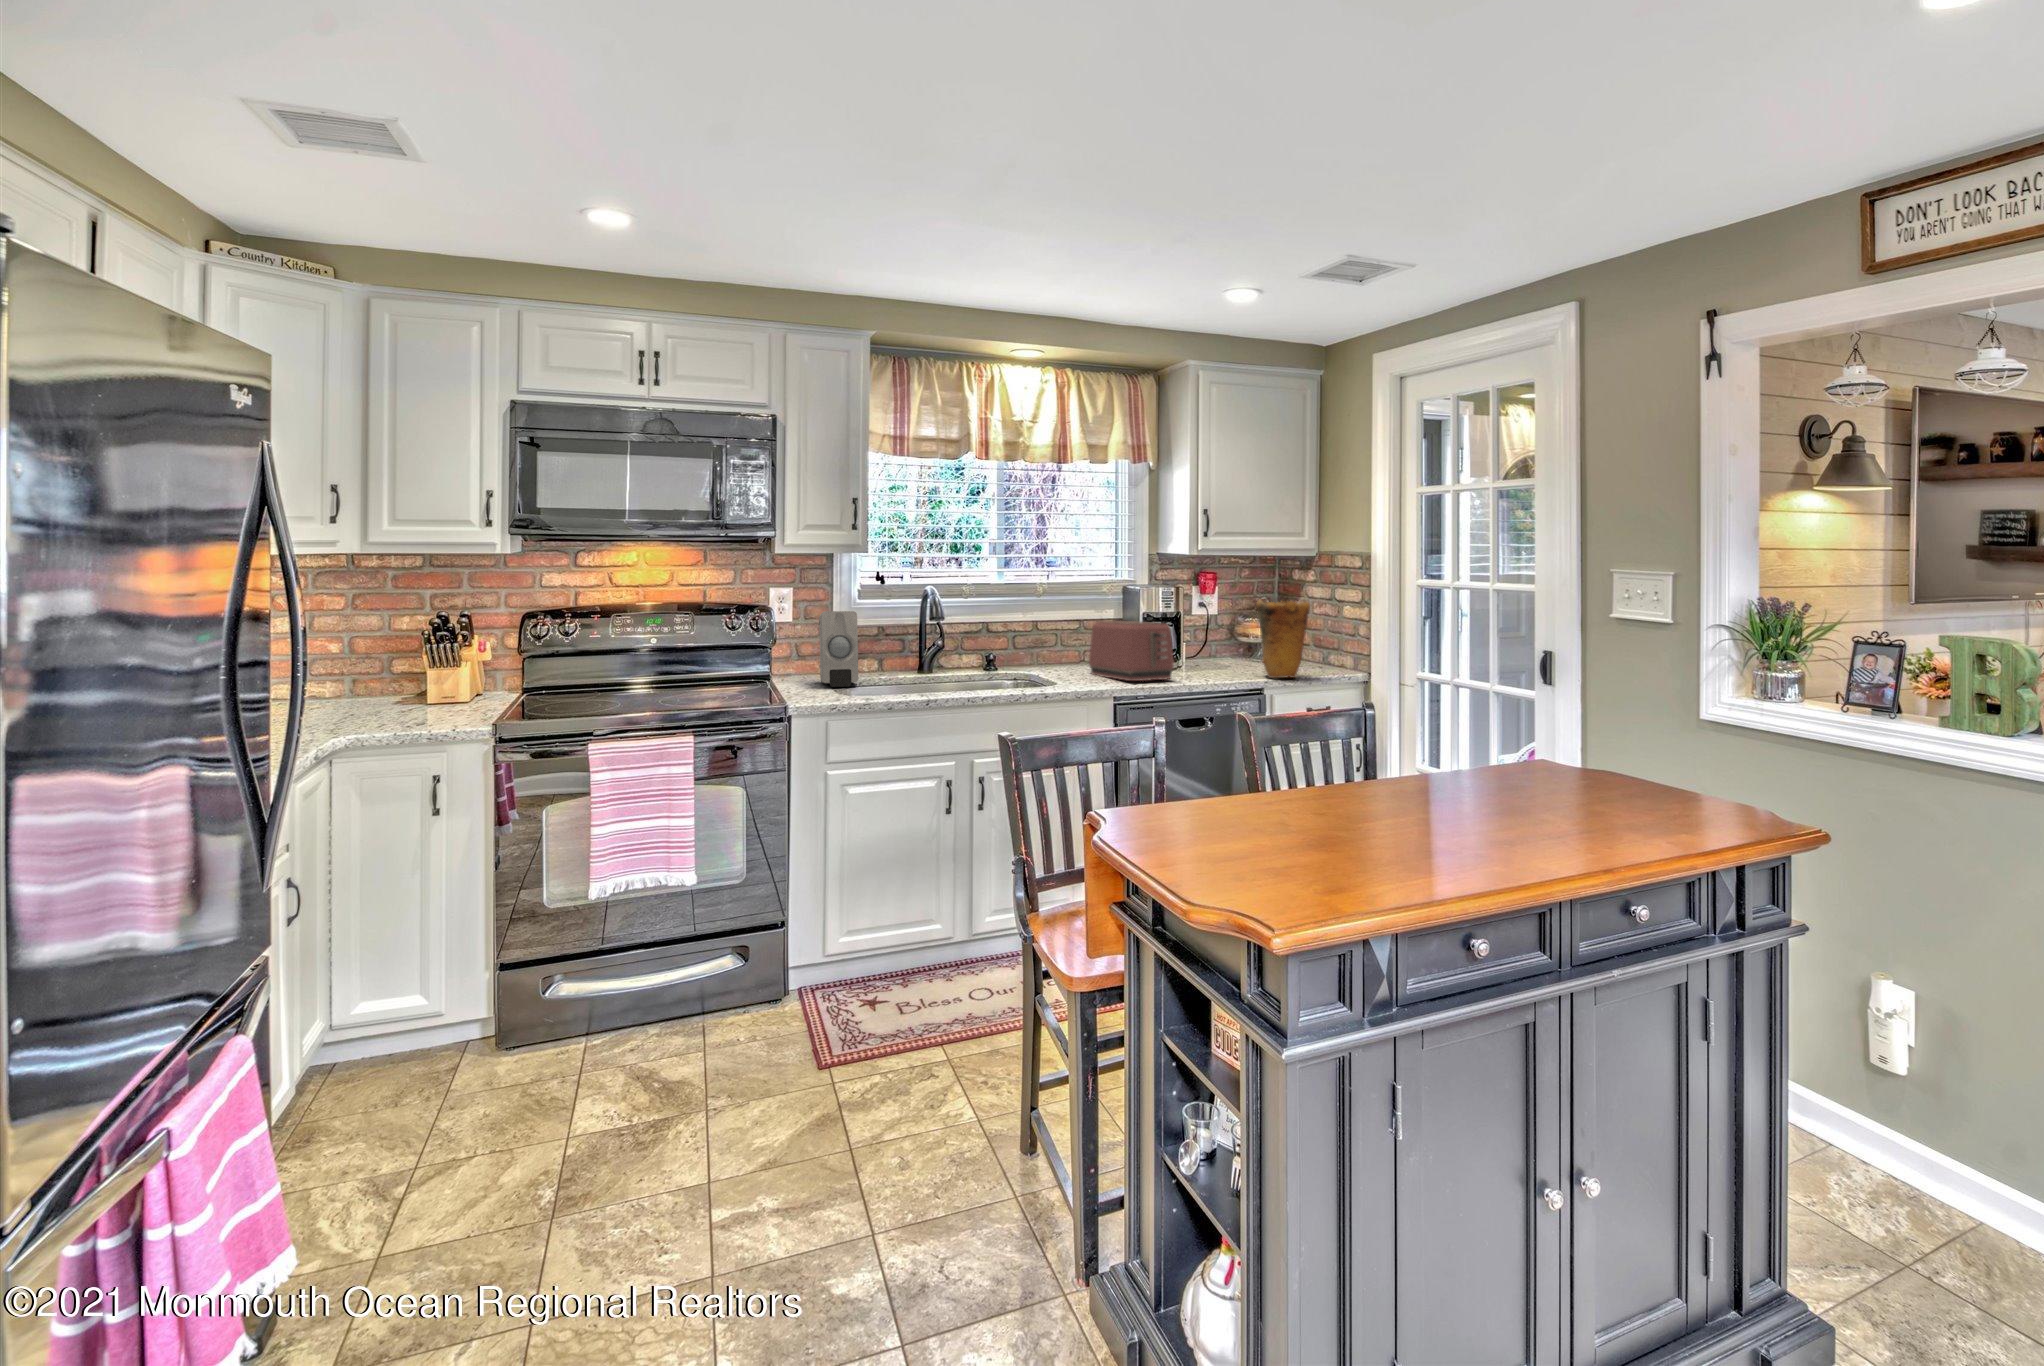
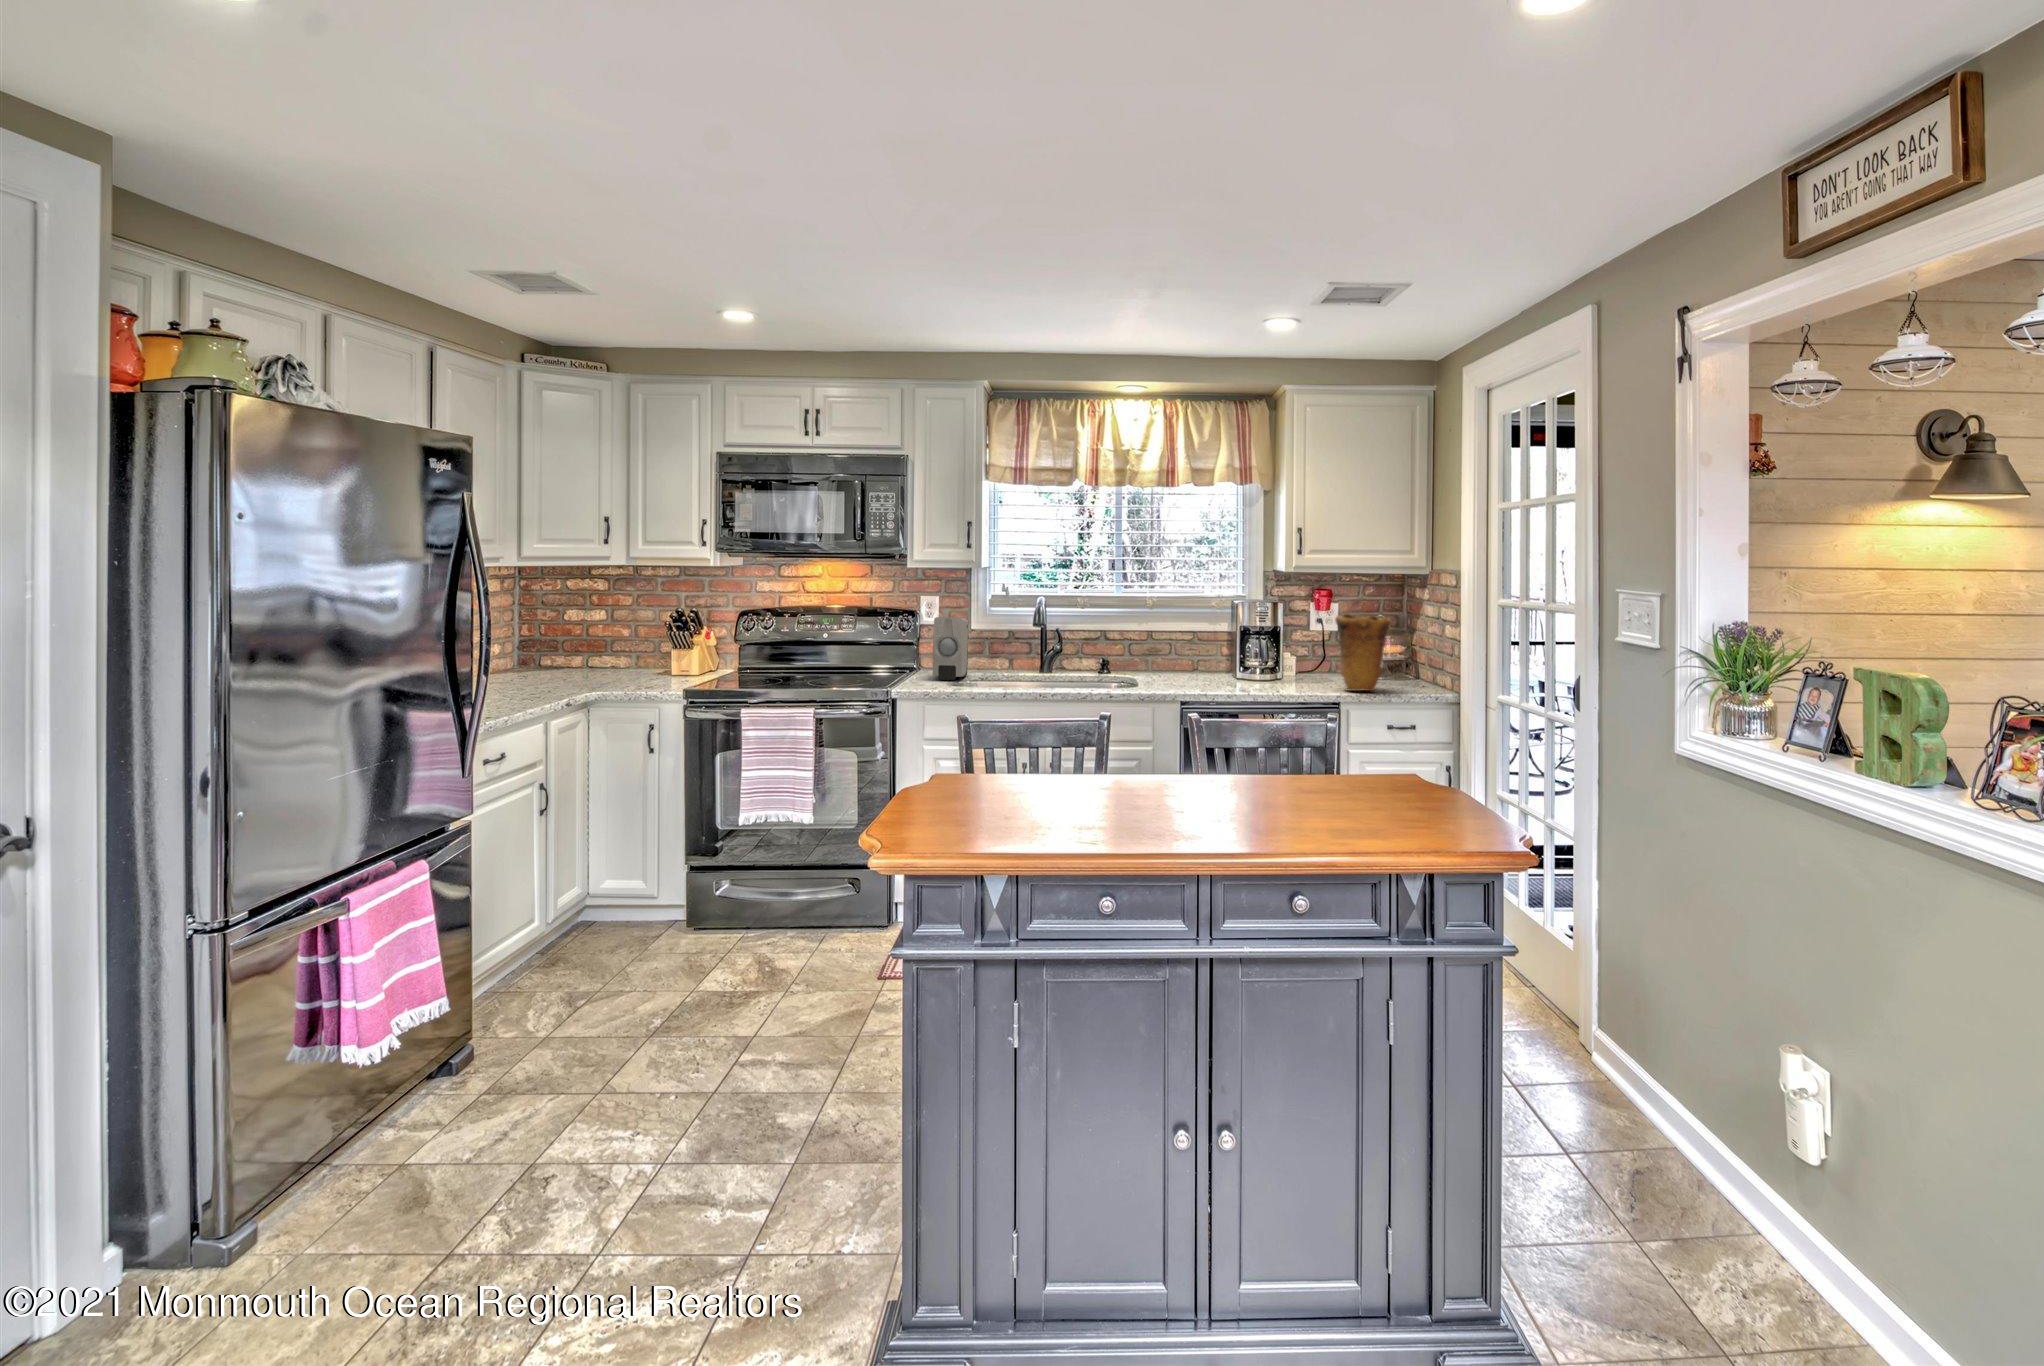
toaster: present [1089,621,1174,681] -> none [1181,631,1246,687]

